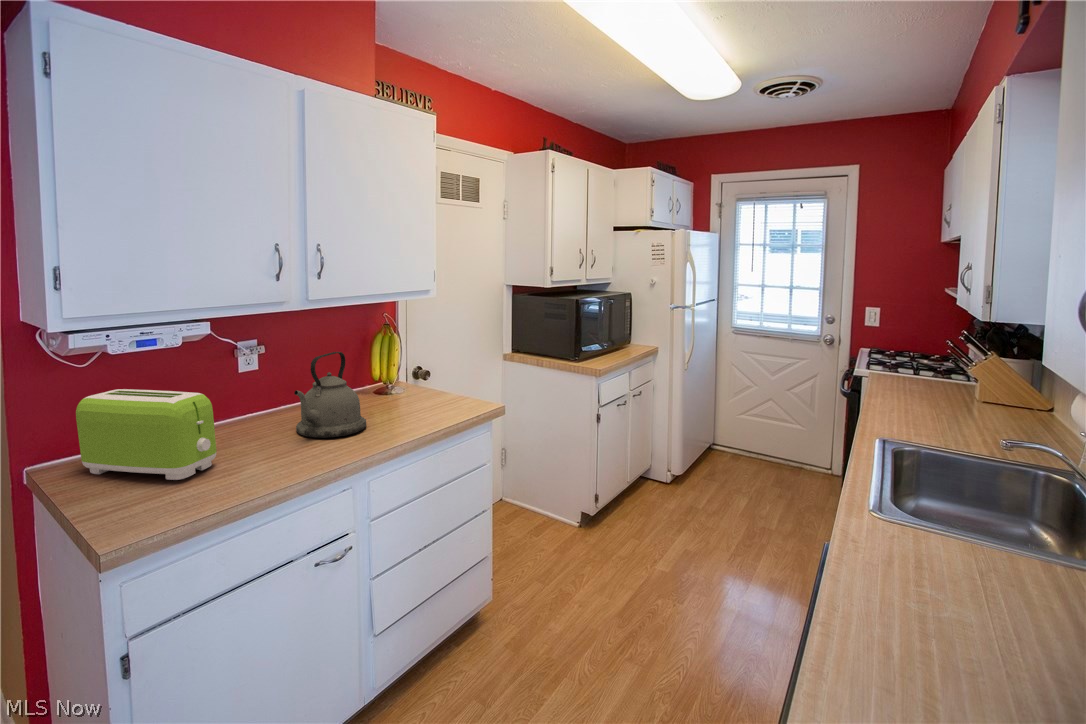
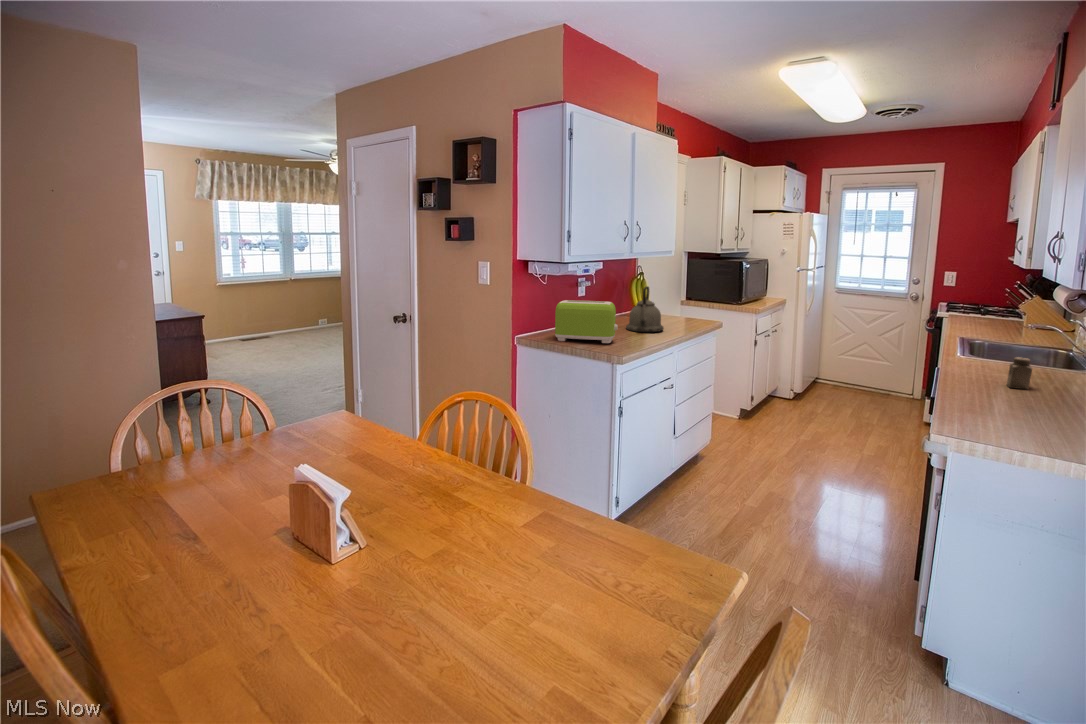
salt shaker: none [950,566,1012,656] -> present [1007,357,1032,389]

